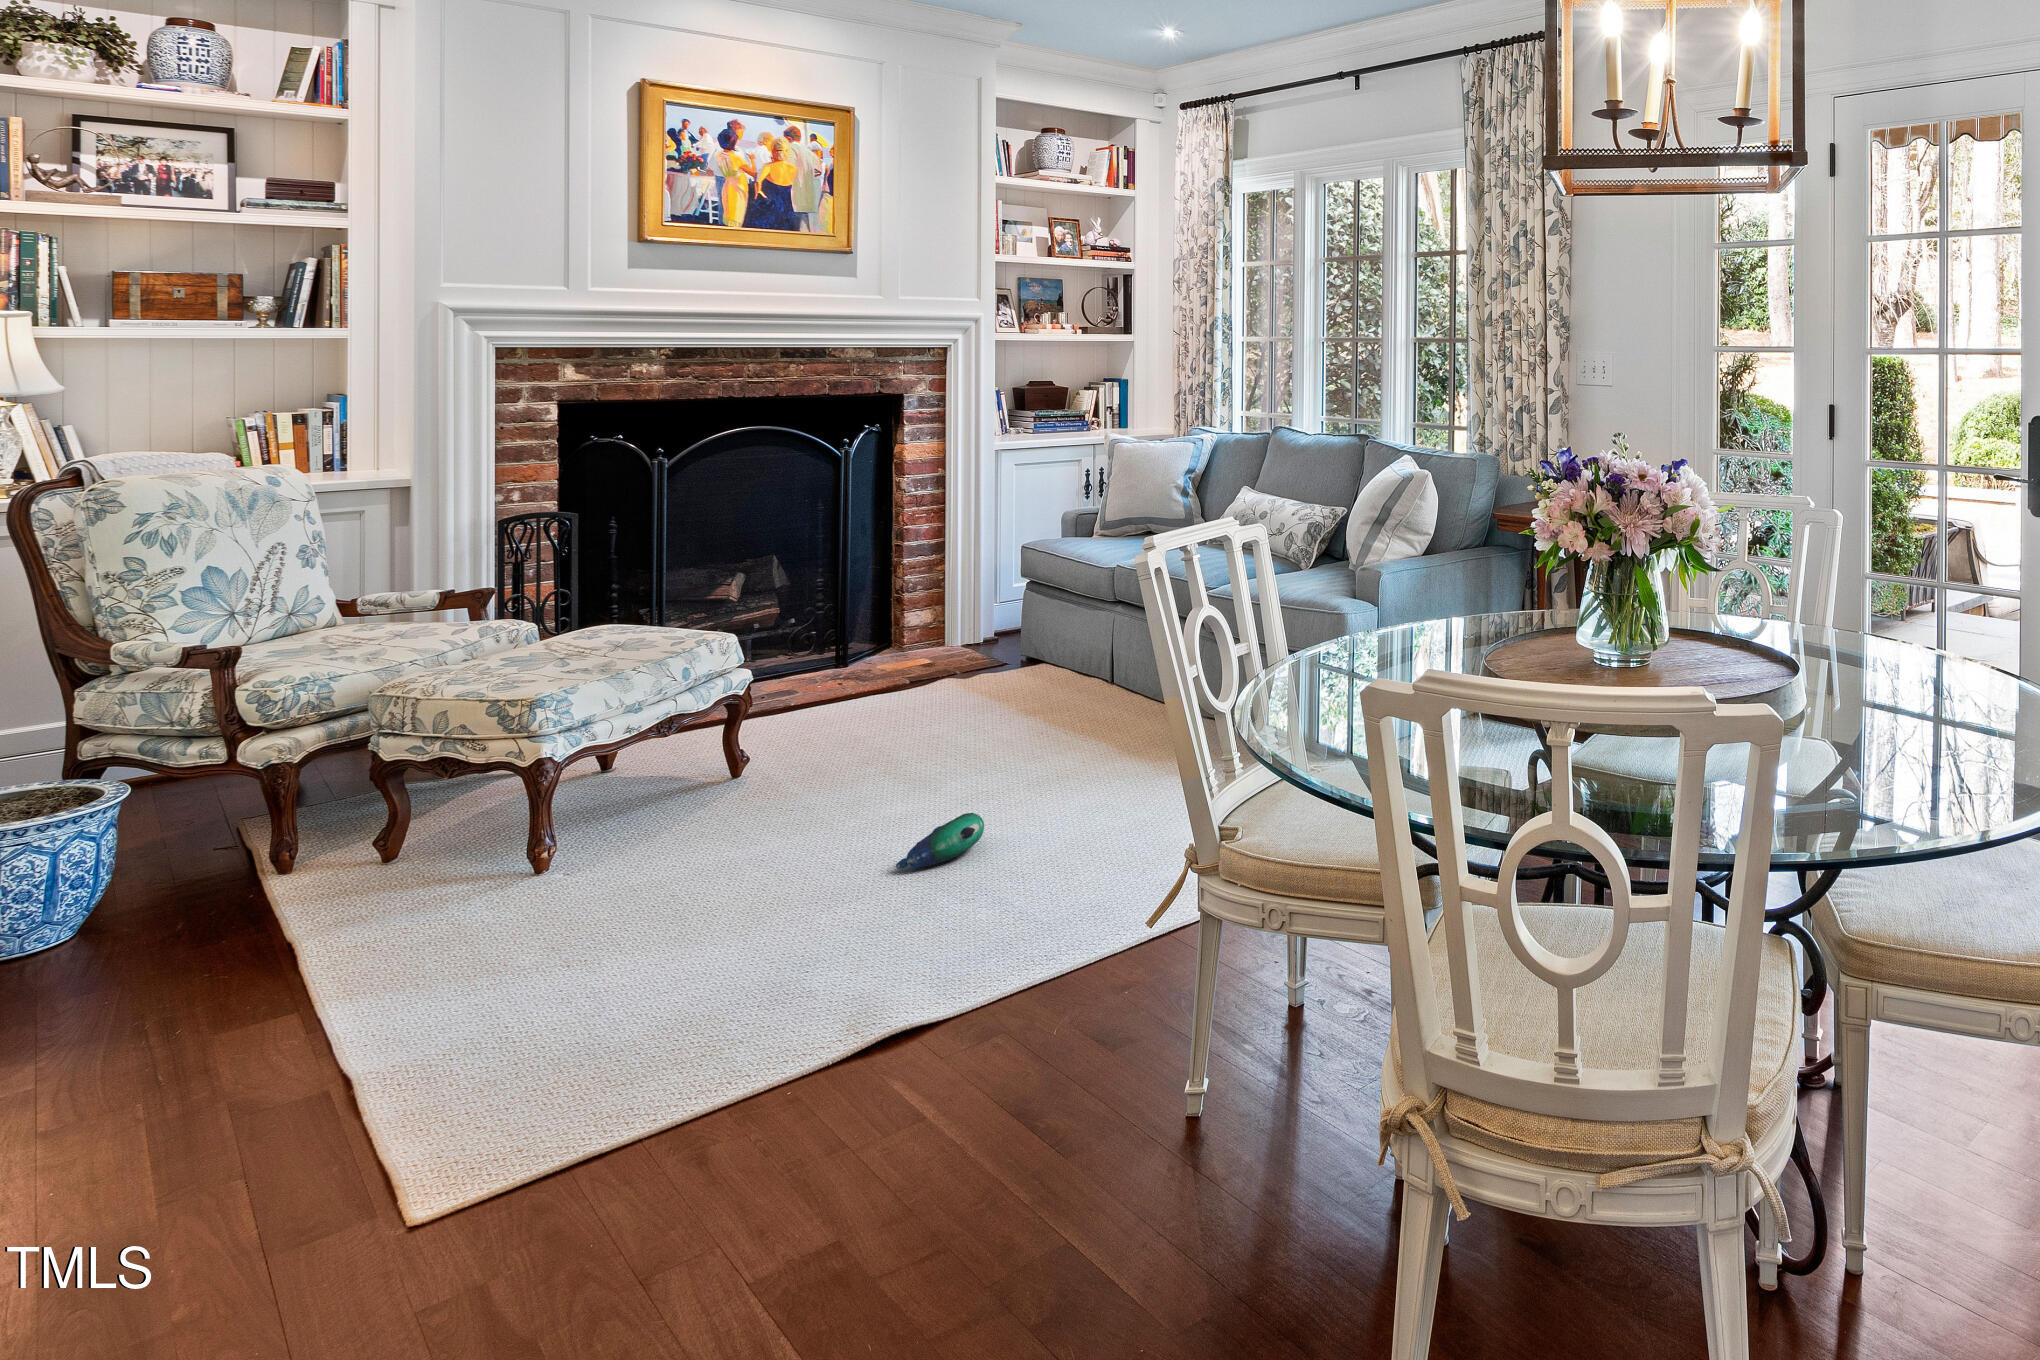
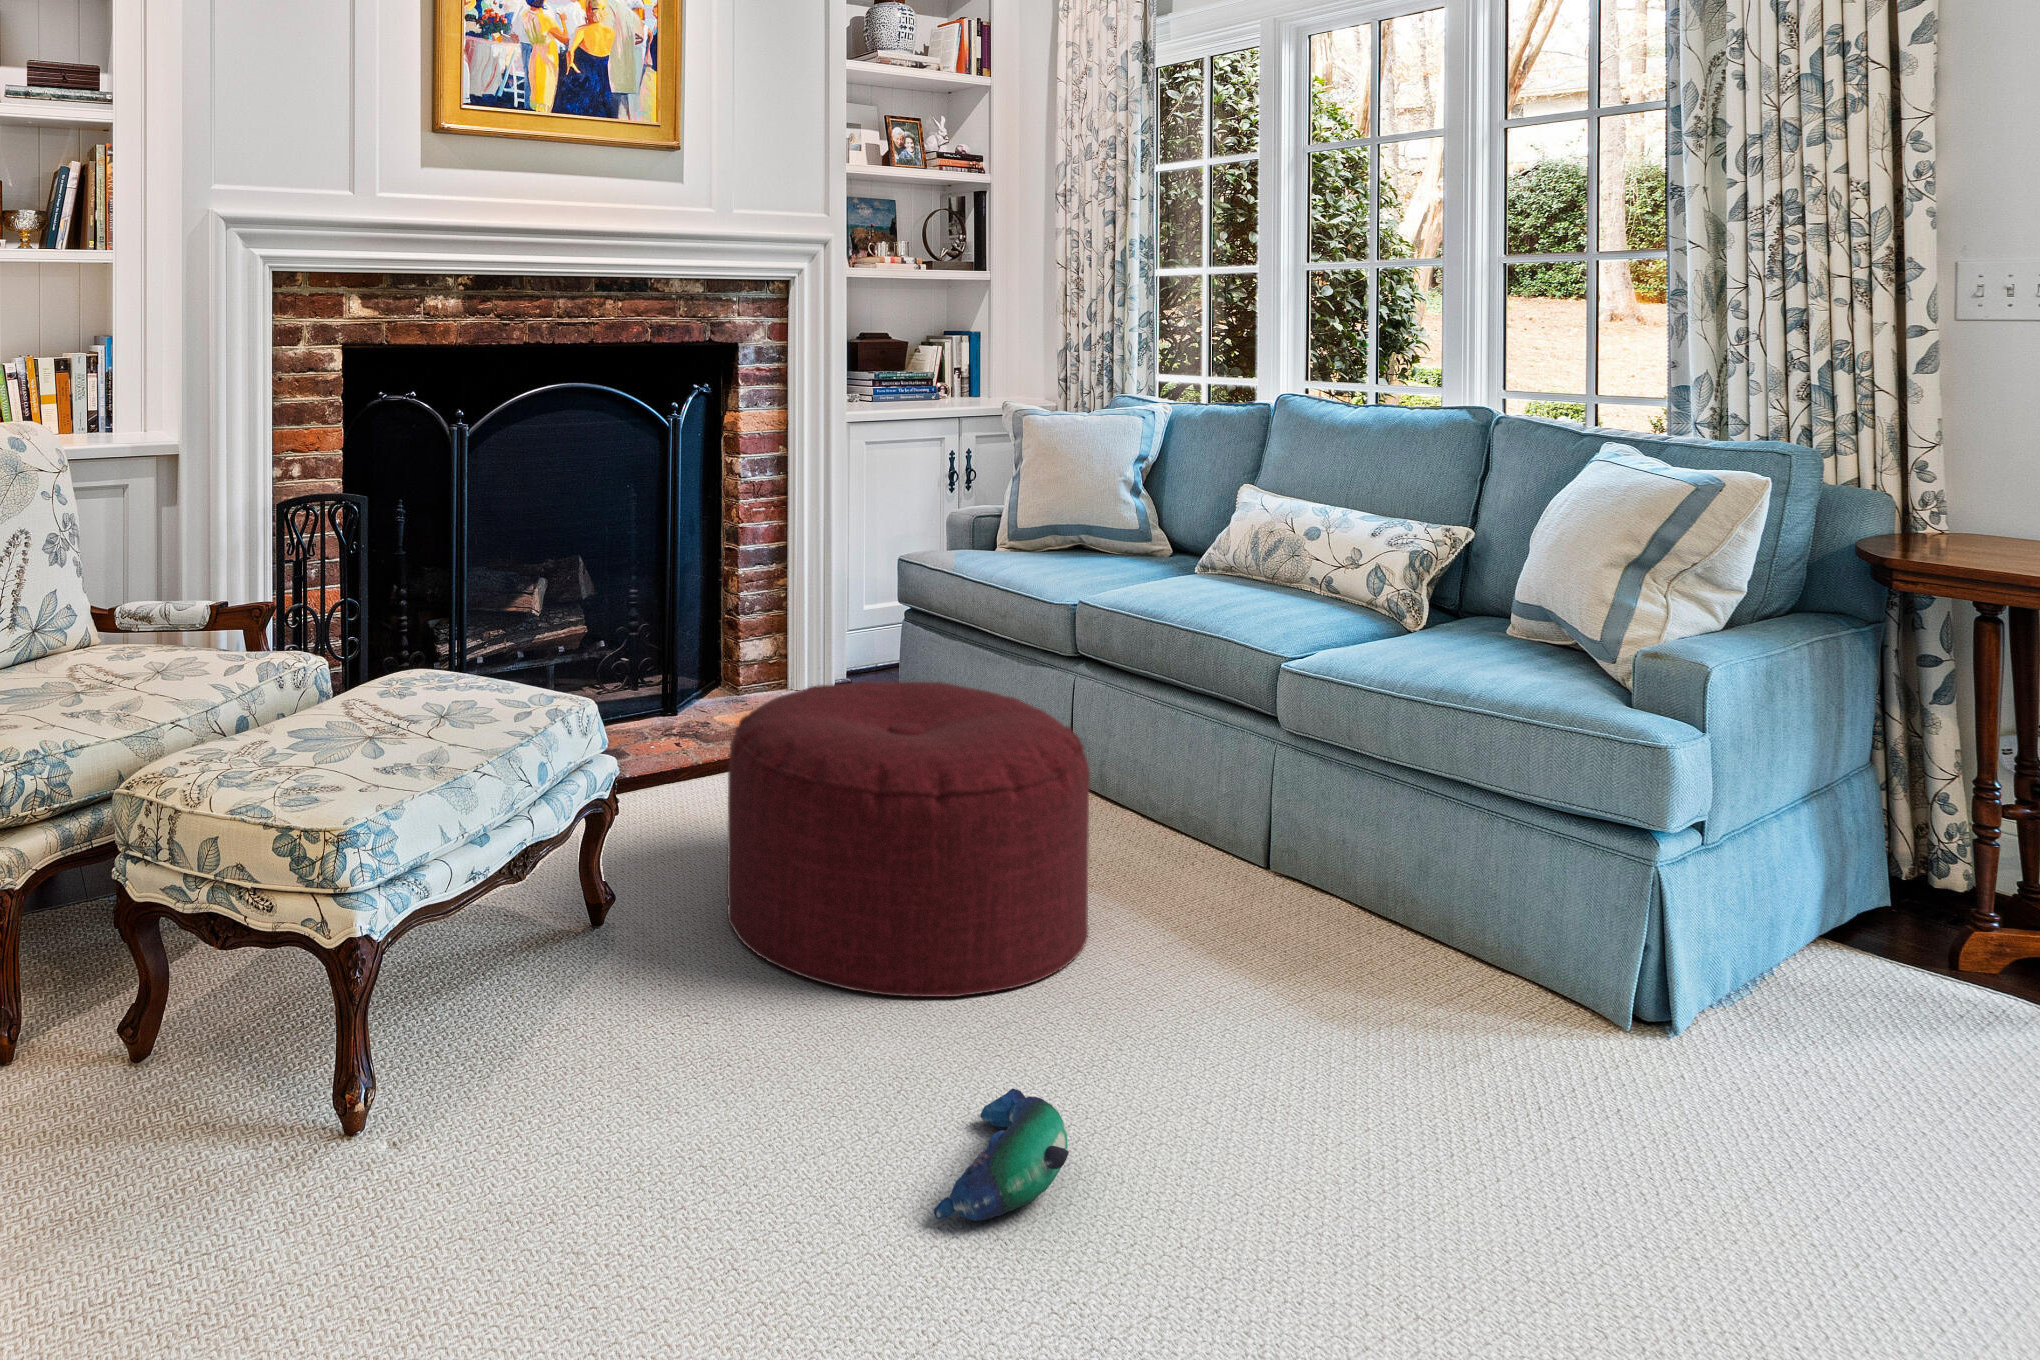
ottoman: none [833,619,1075,795] -> present [727,681,1090,997]

